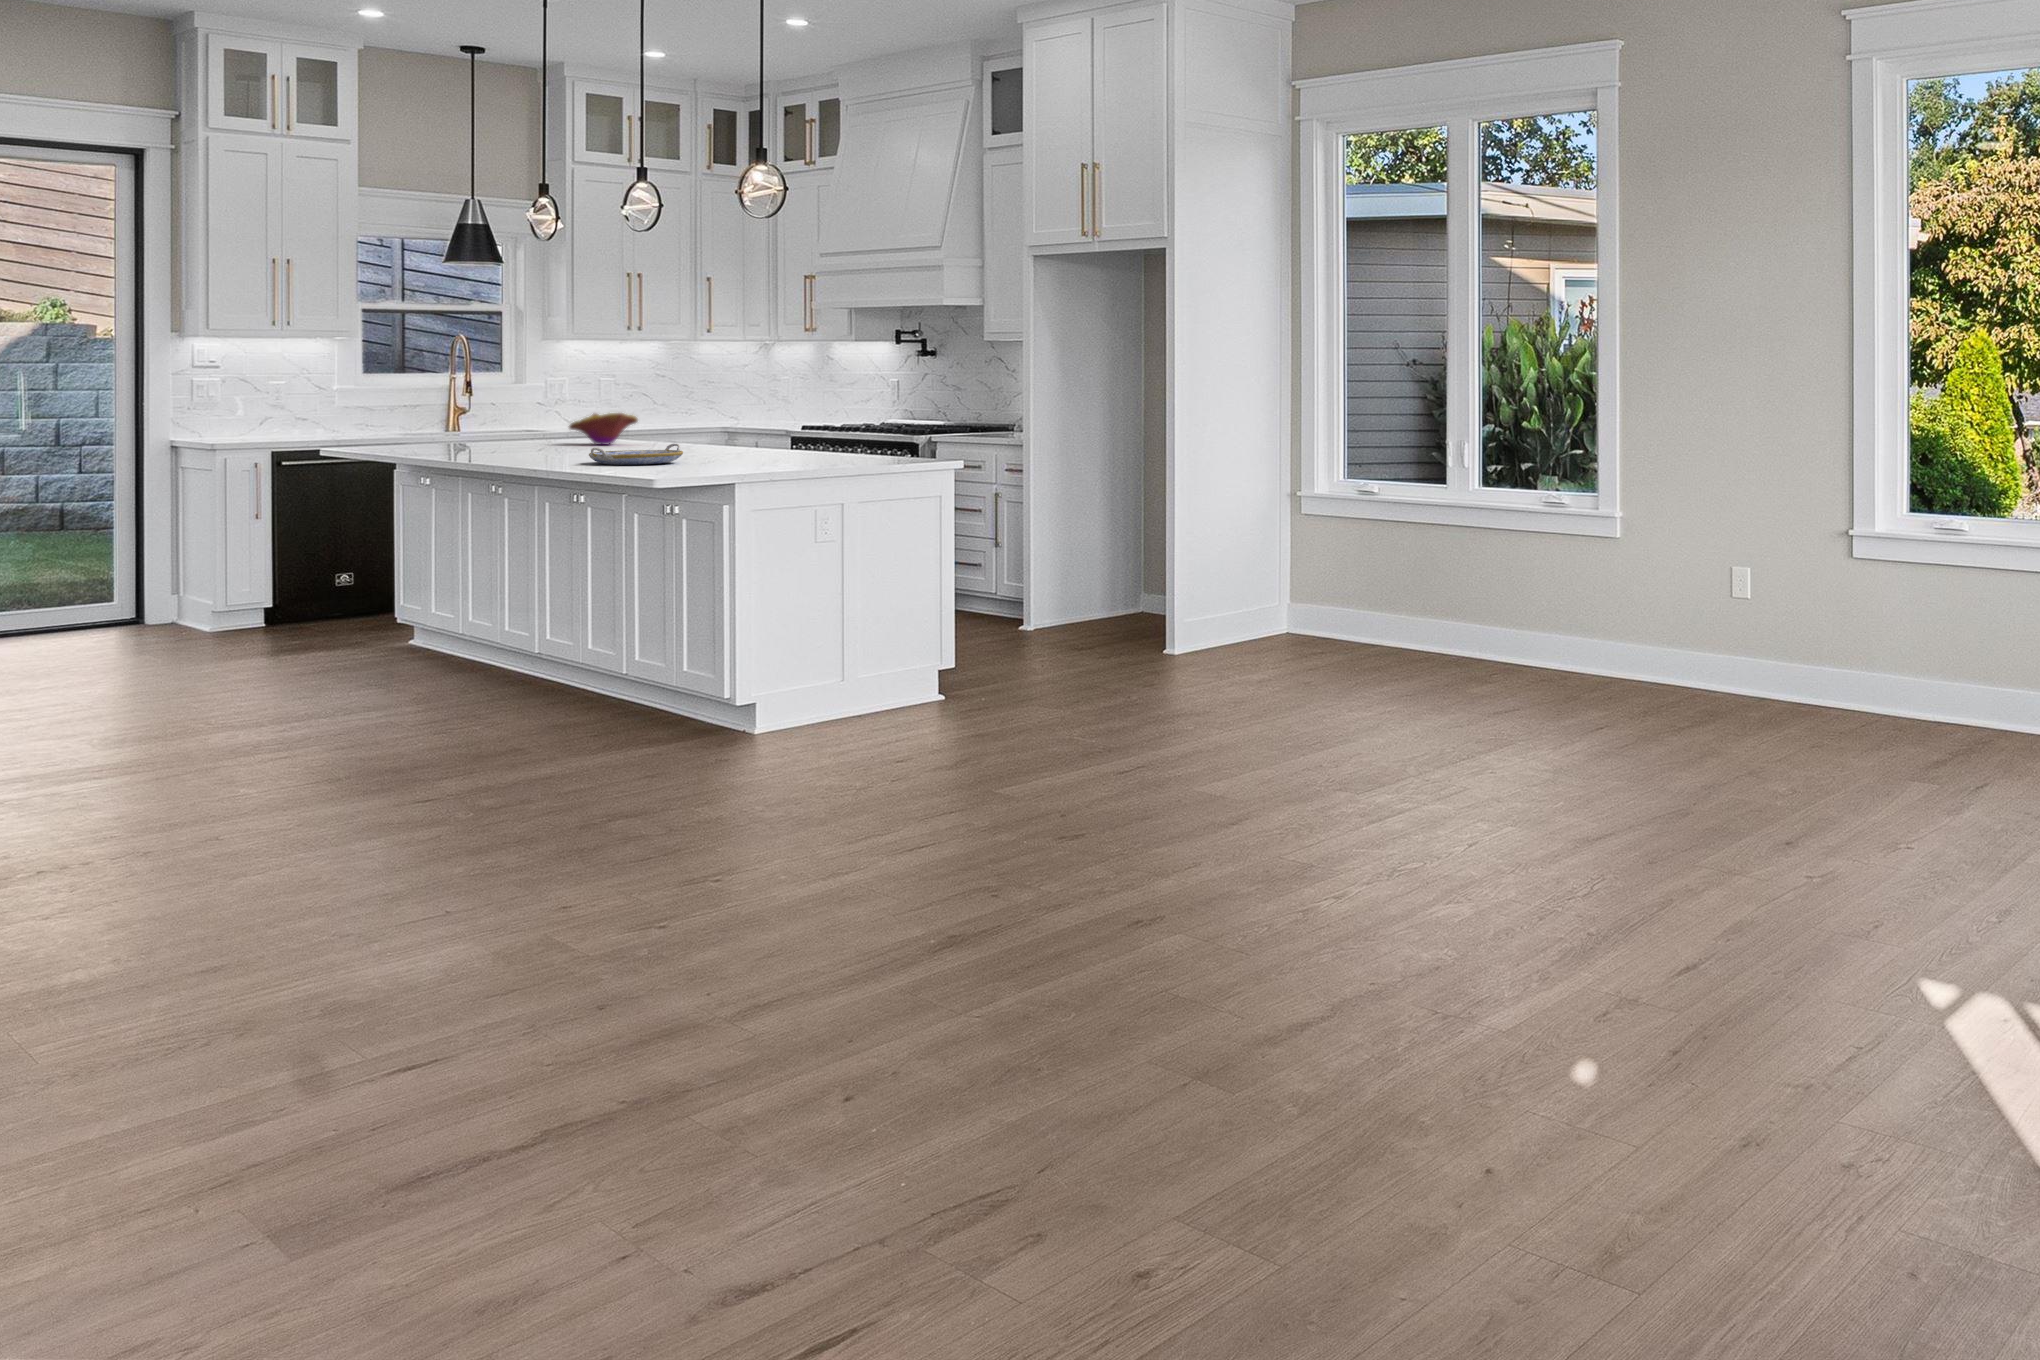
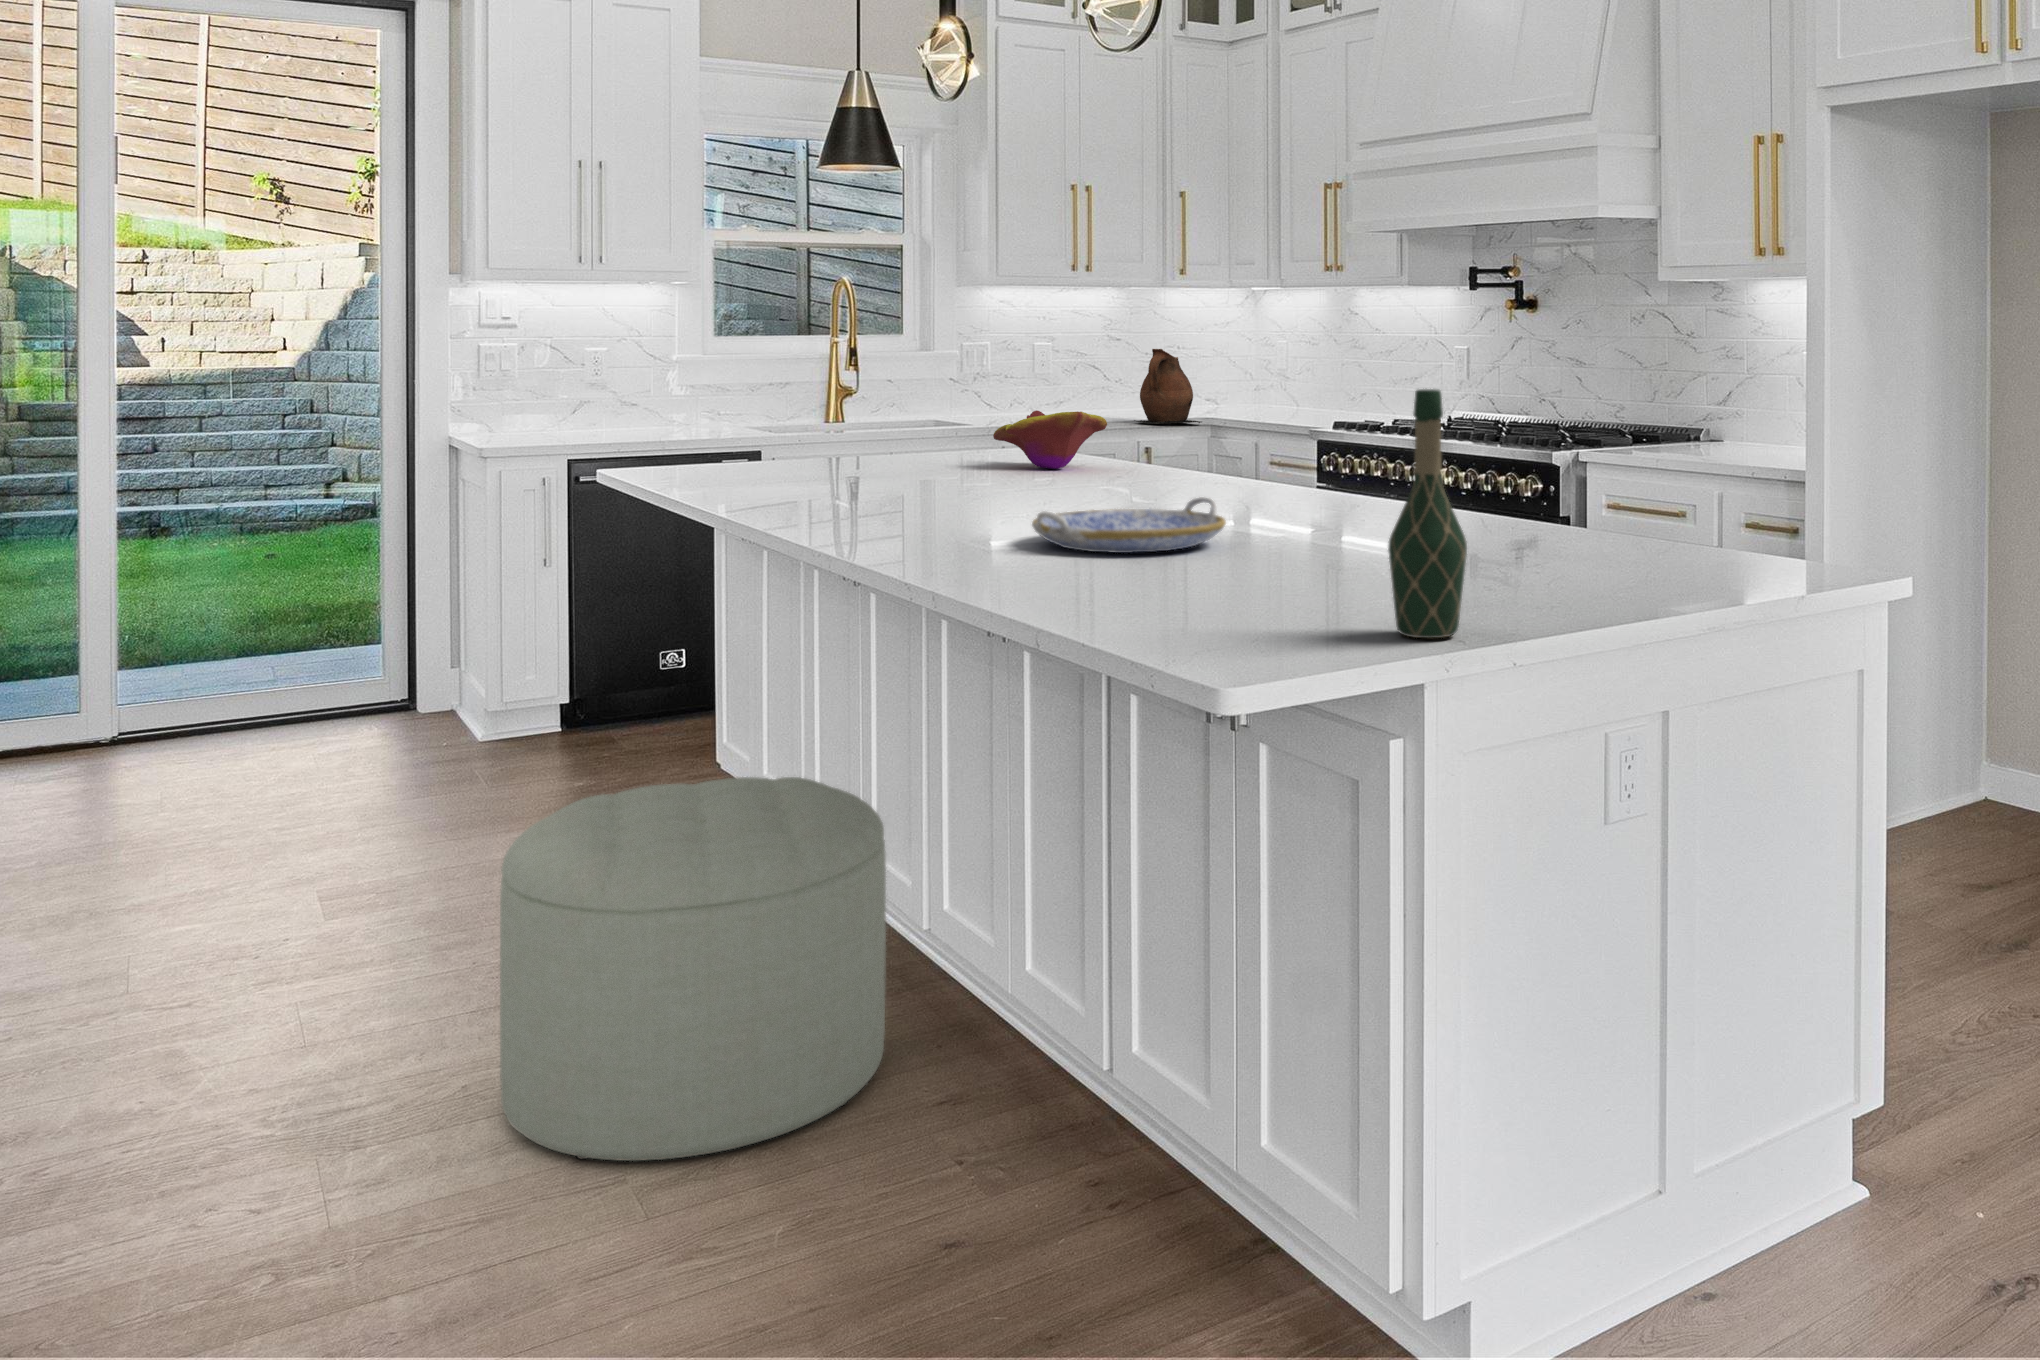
ceramic pitcher: none [667,380,717,428] -> present [1134,349,1202,424]
wine bottle: none [727,390,757,477] -> present [1388,389,1467,638]
ottoman: none [323,580,514,727] -> present [500,777,886,1161]

